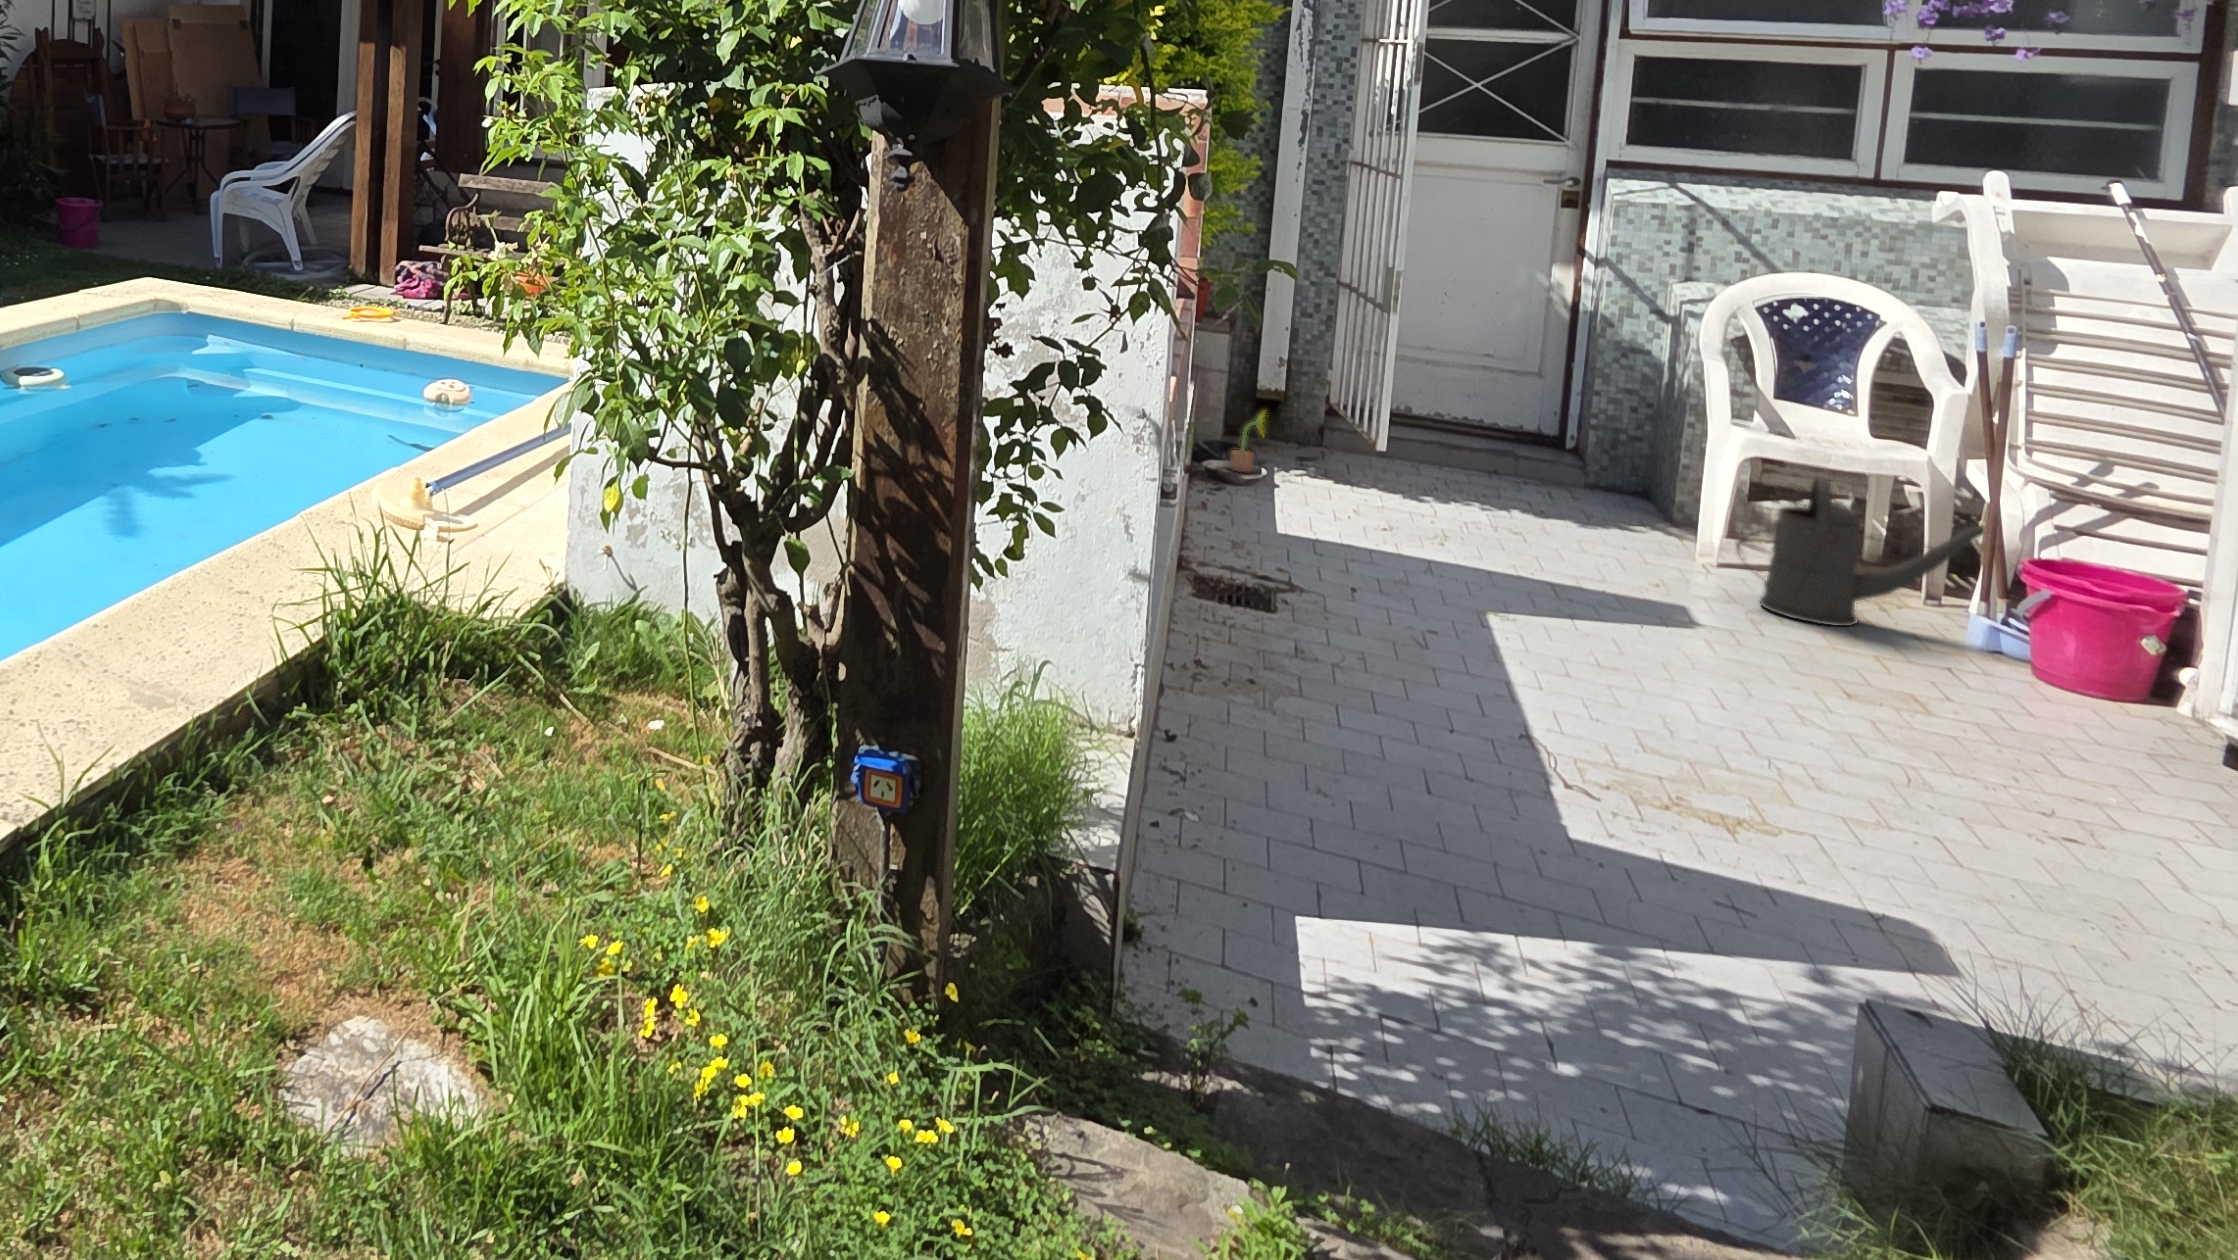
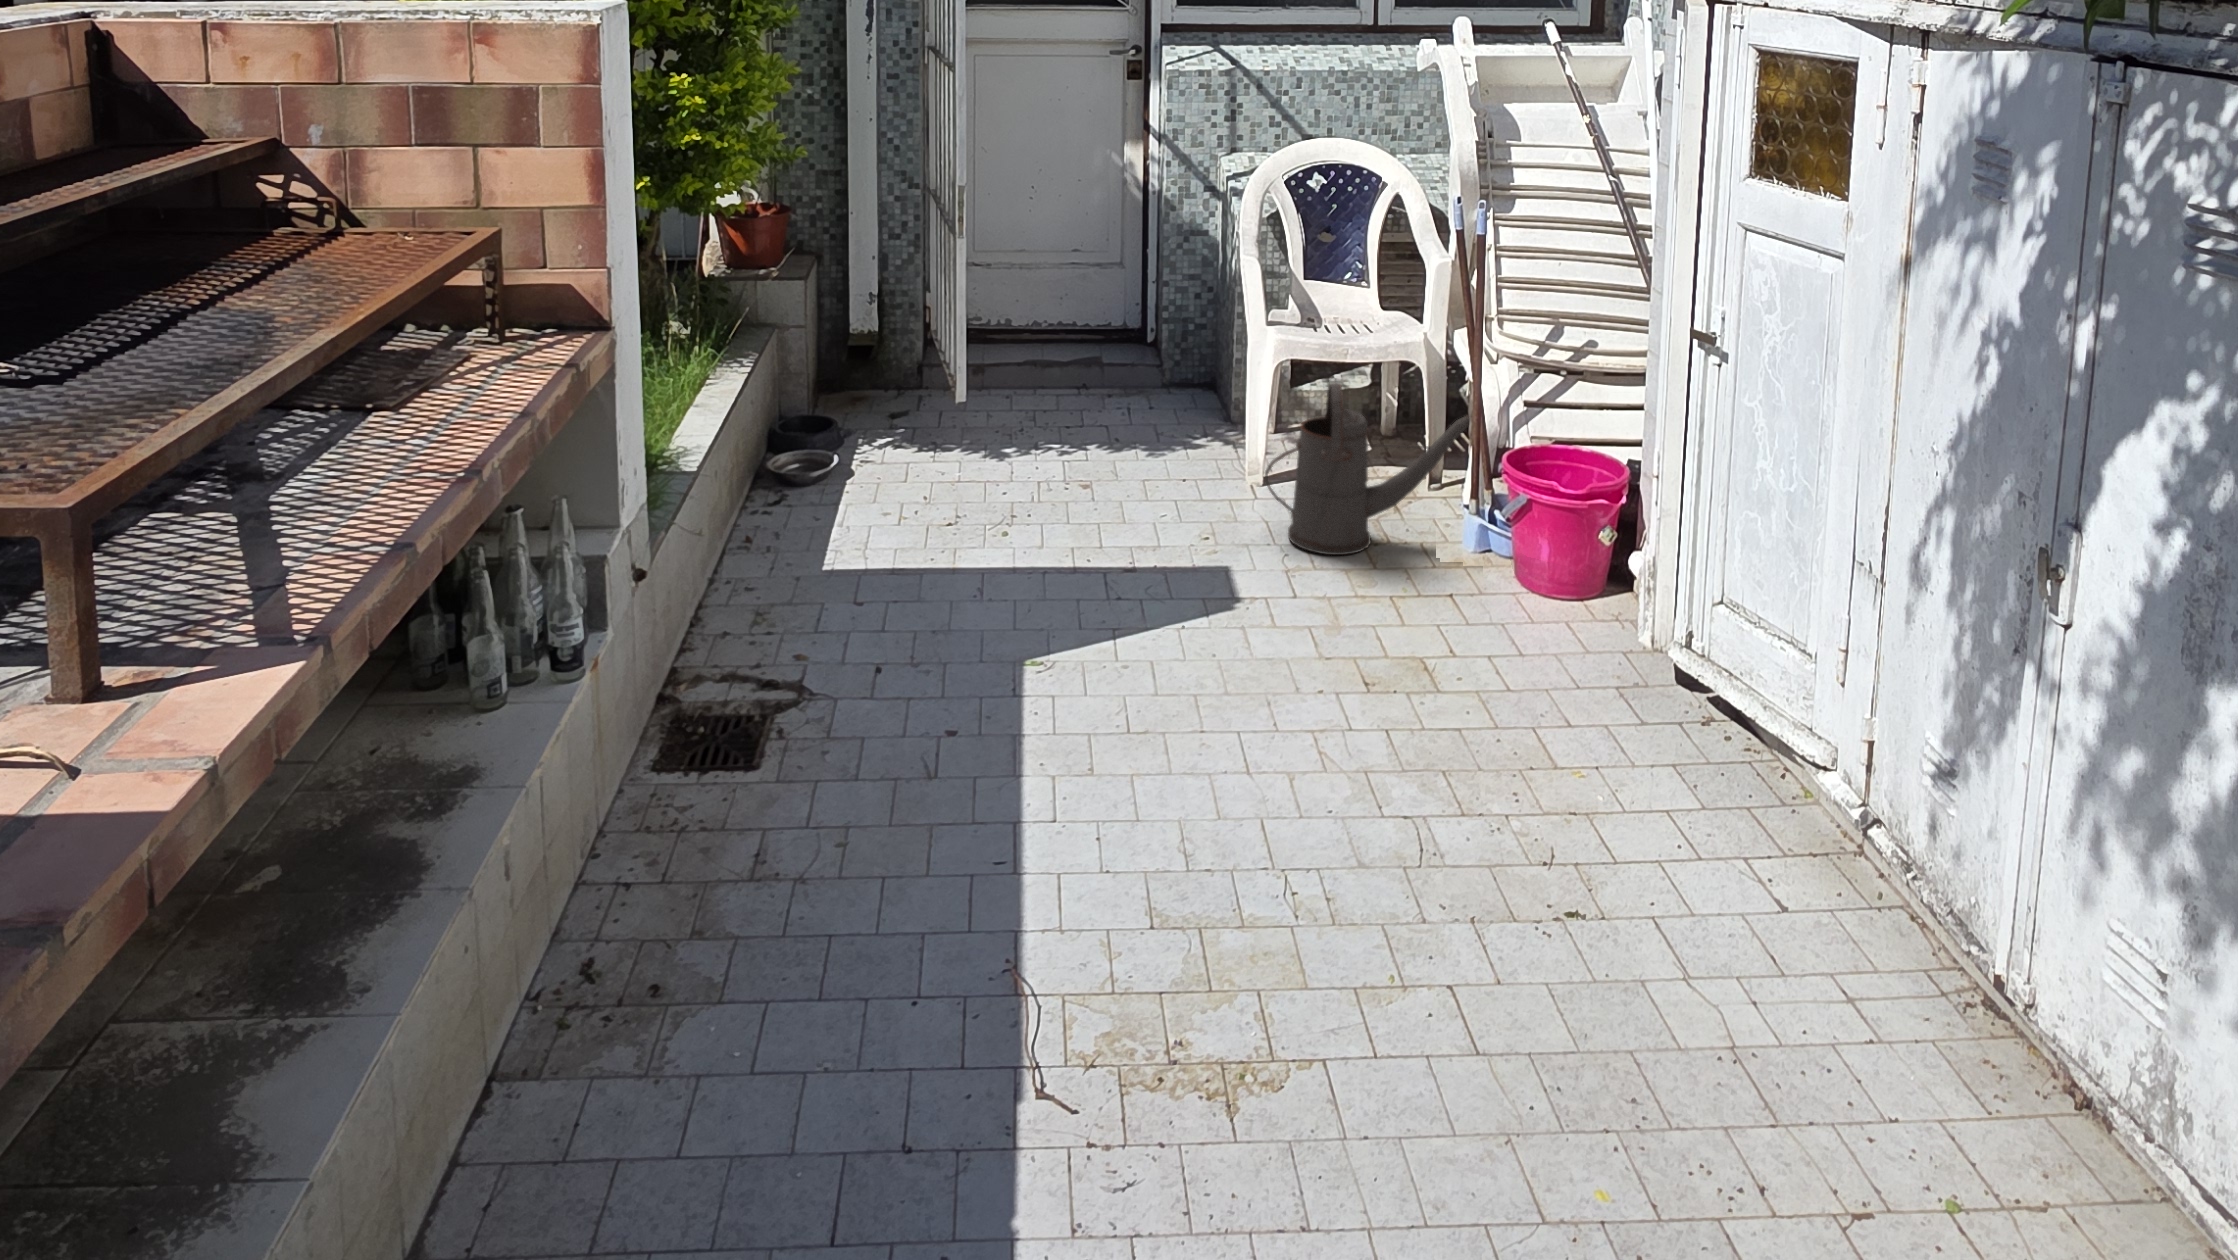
decorative plant: present [1230,413,1265,472] -> none [802,354,840,437]

